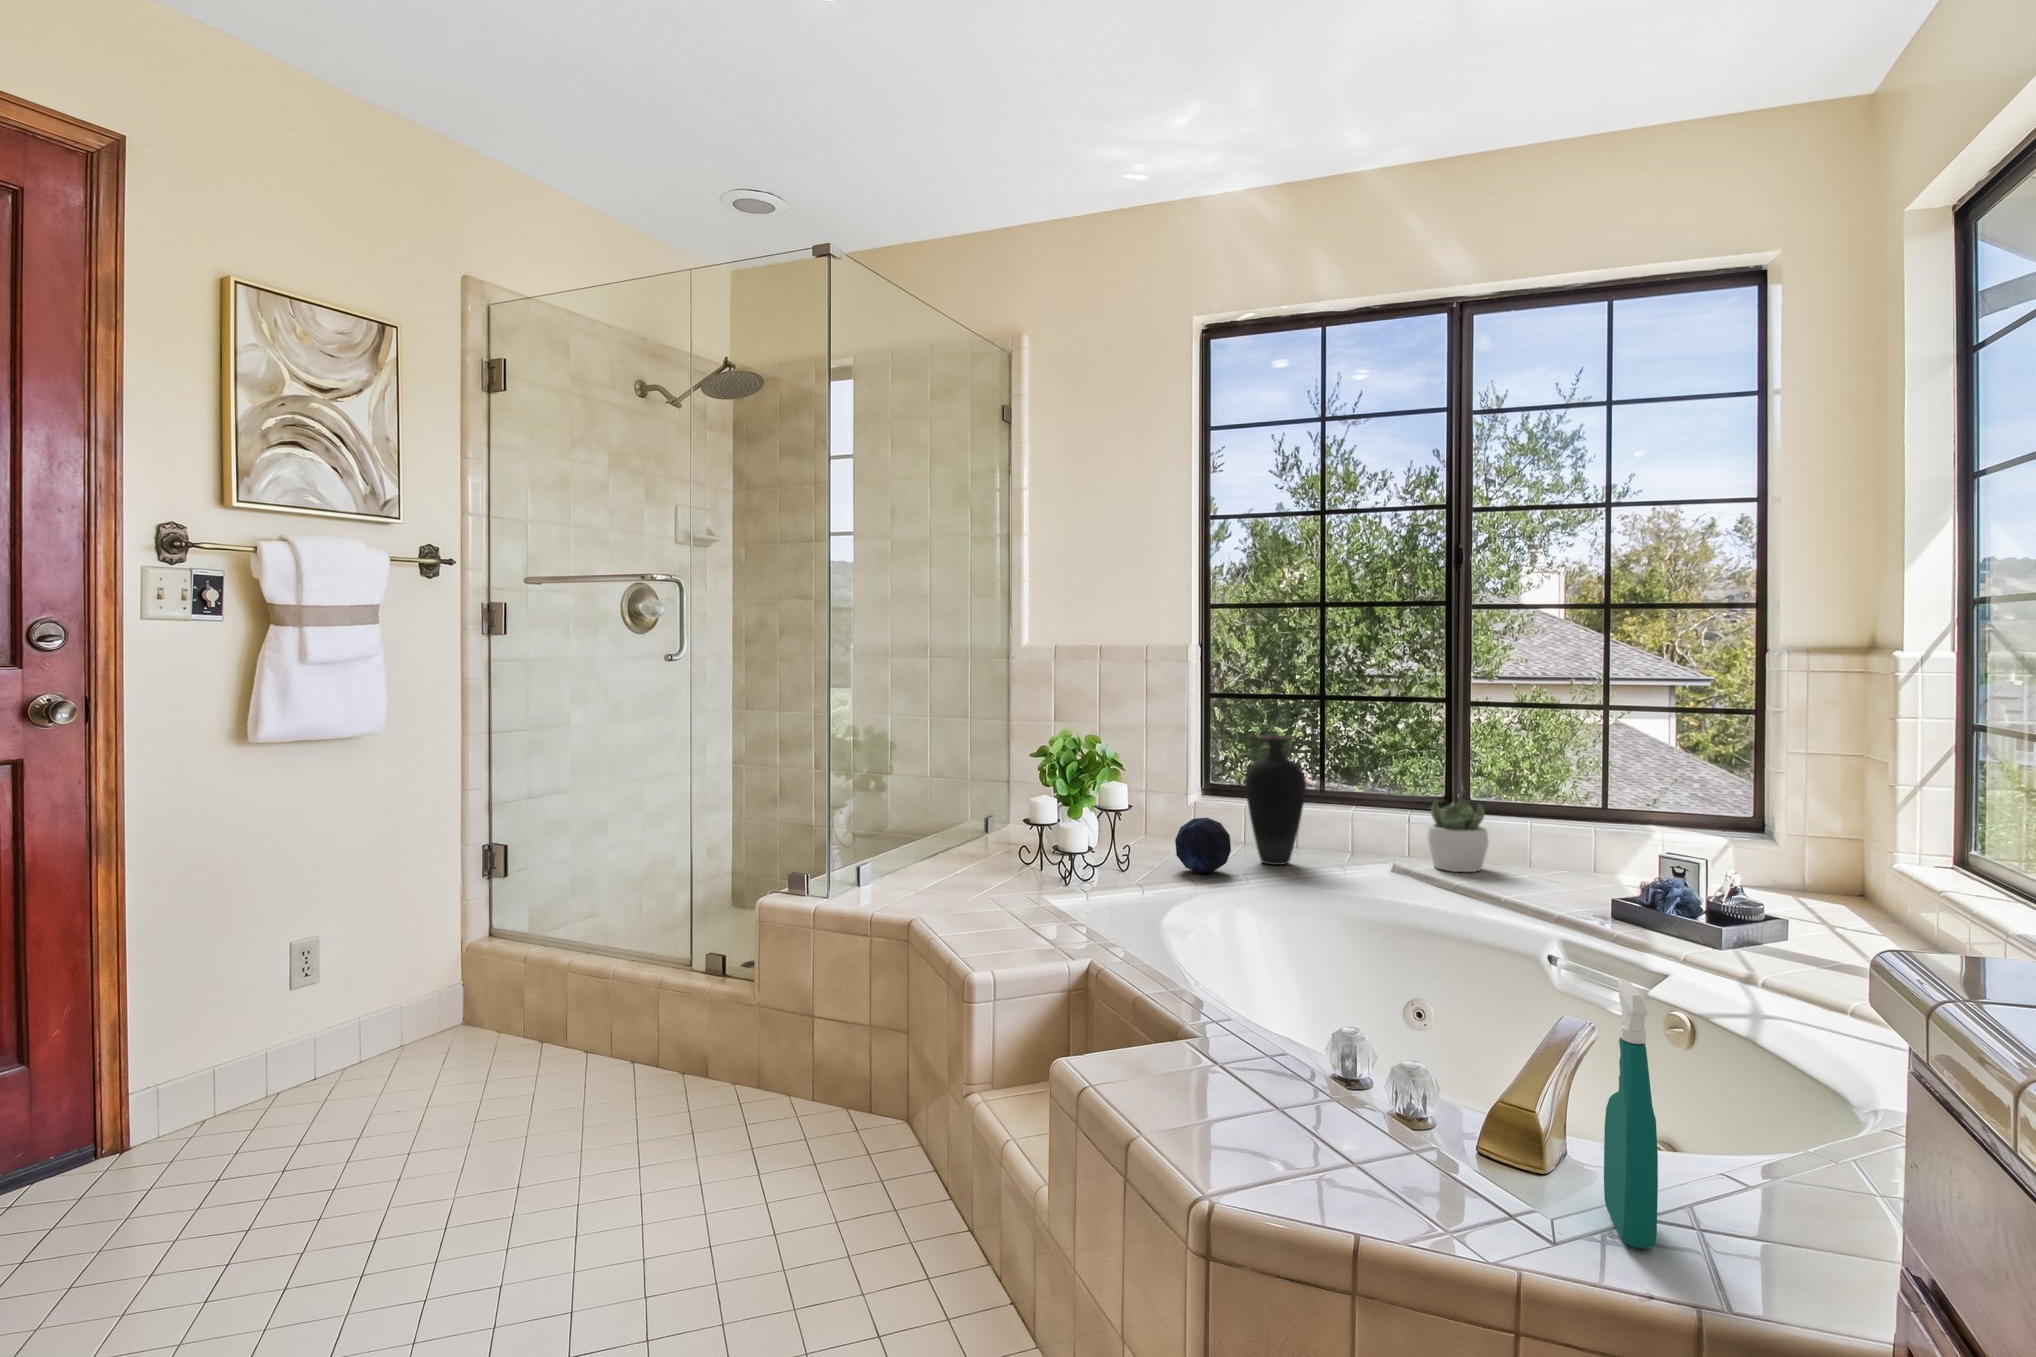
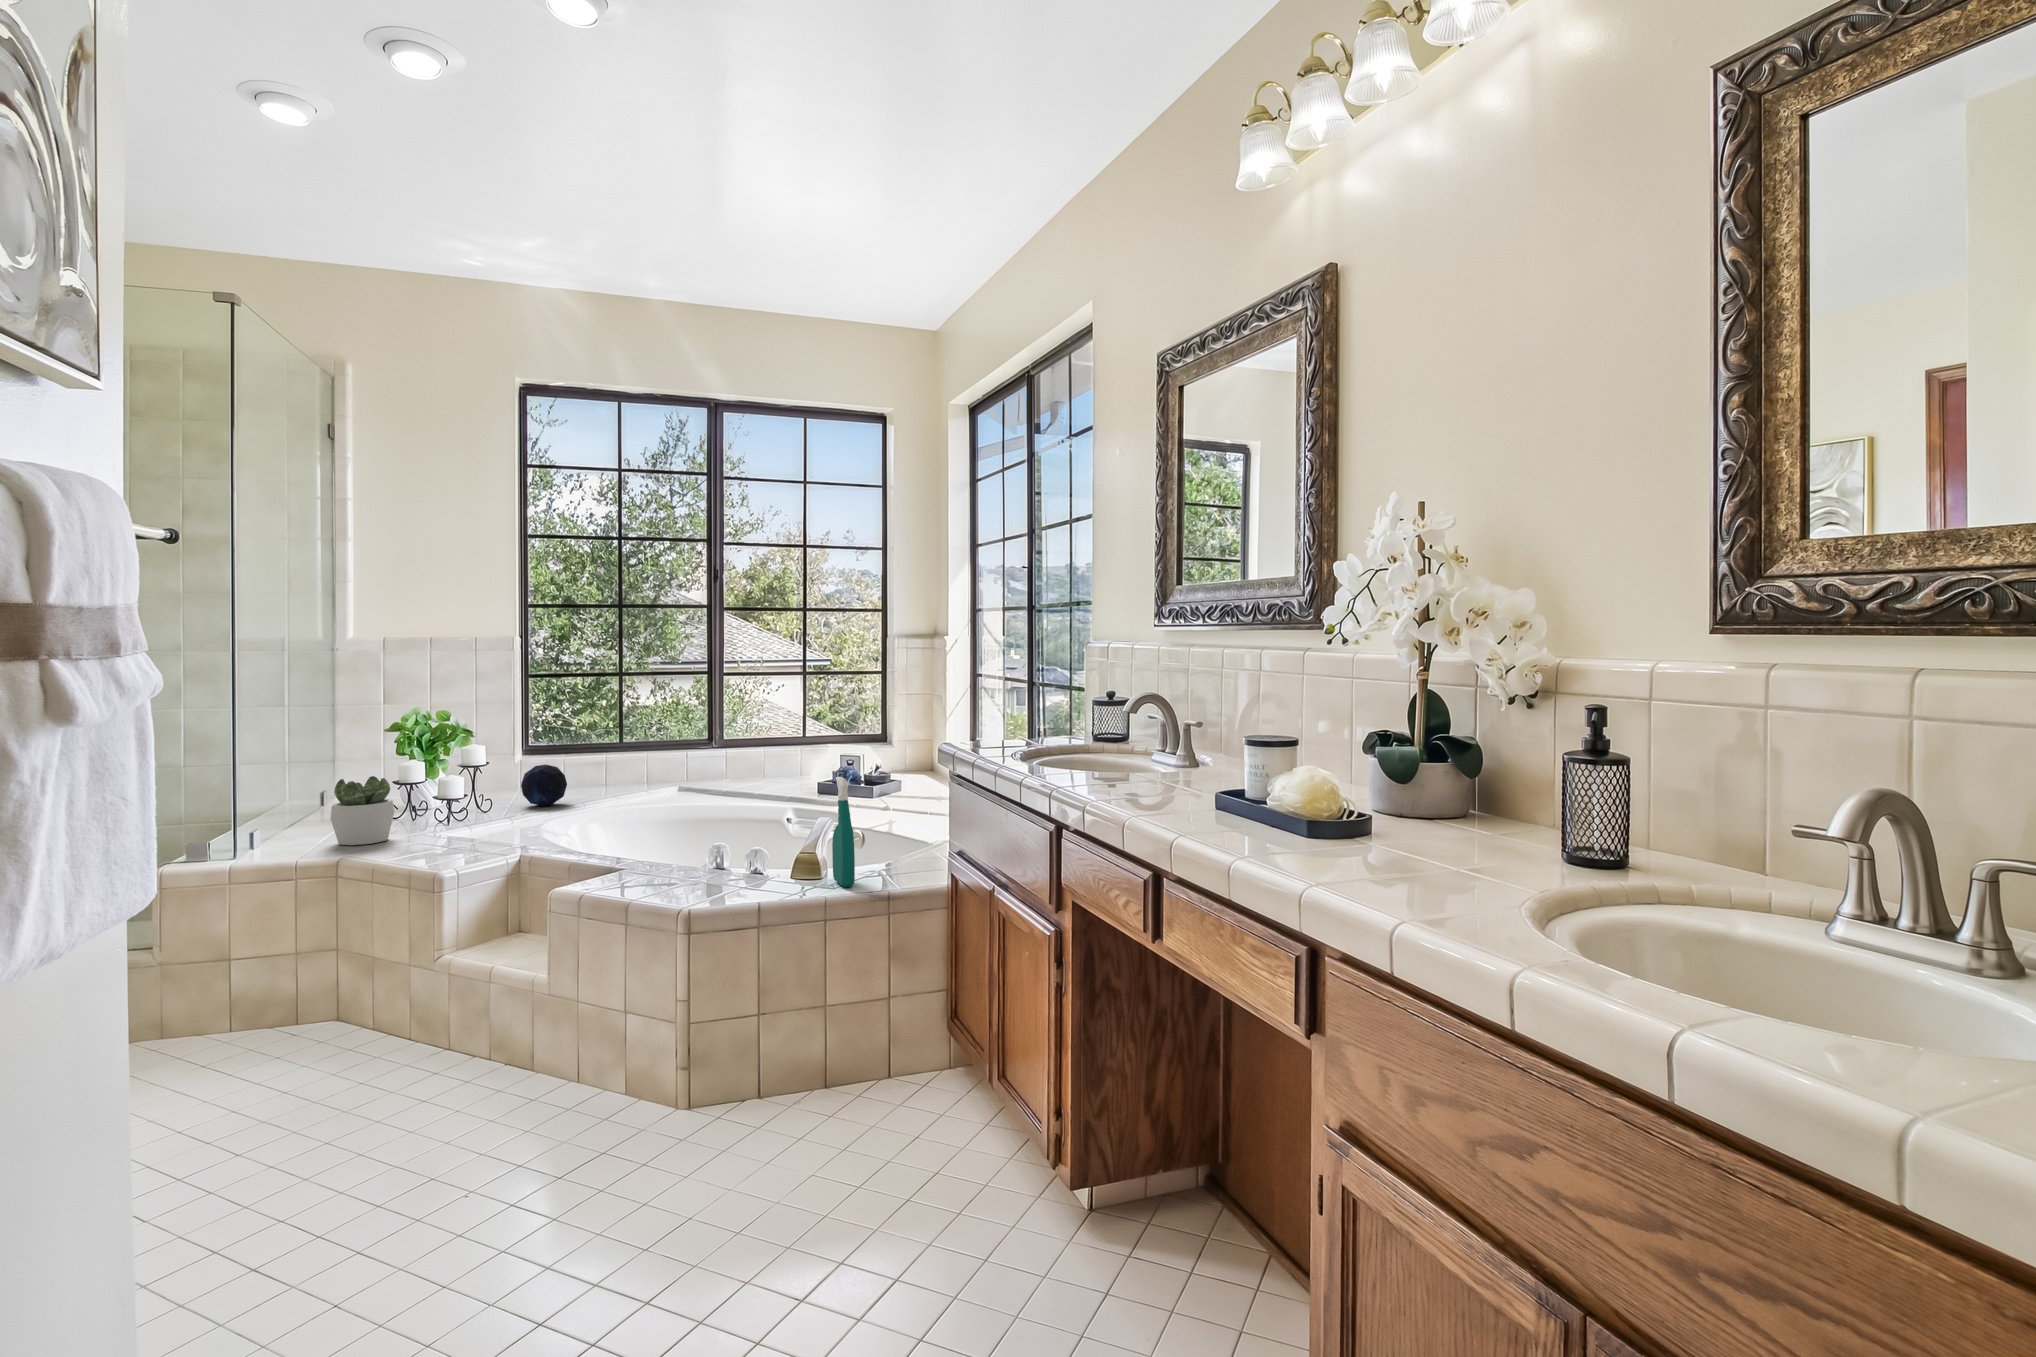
vase: present [1245,735,1306,865] -> none [571,701,618,796]
succulent plant: present [1427,800,1489,872] -> present [330,776,394,845]

